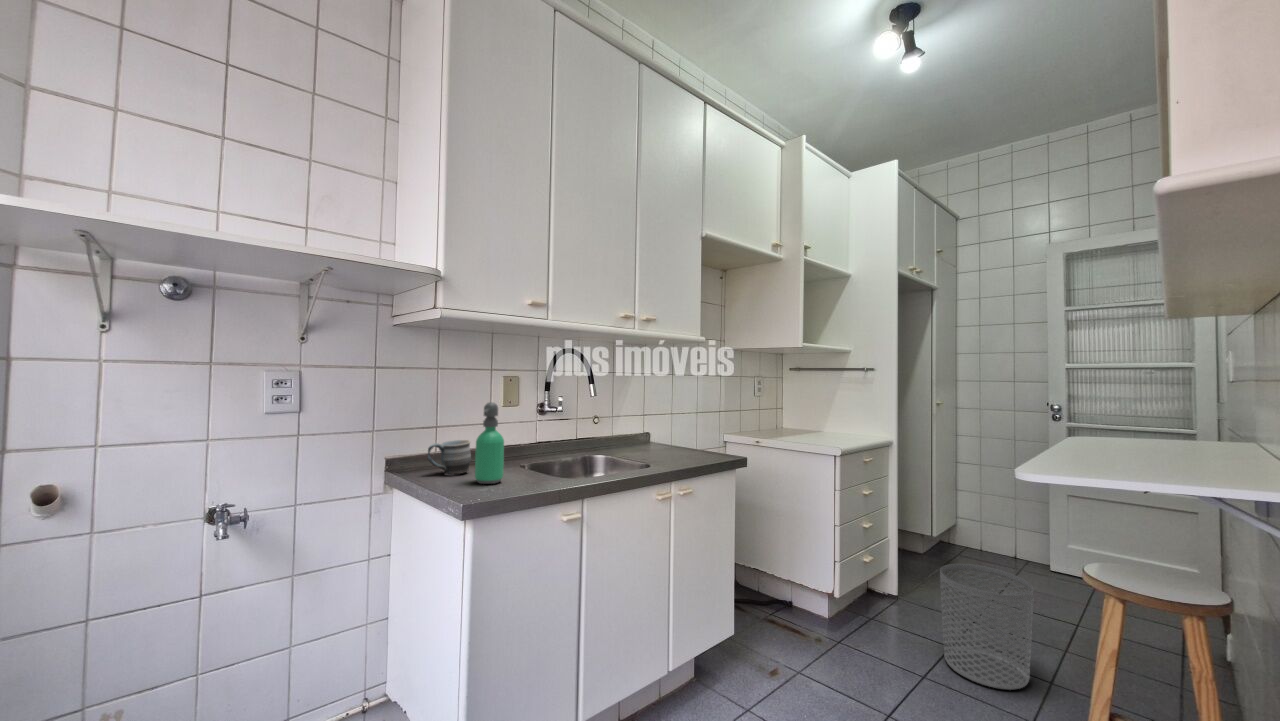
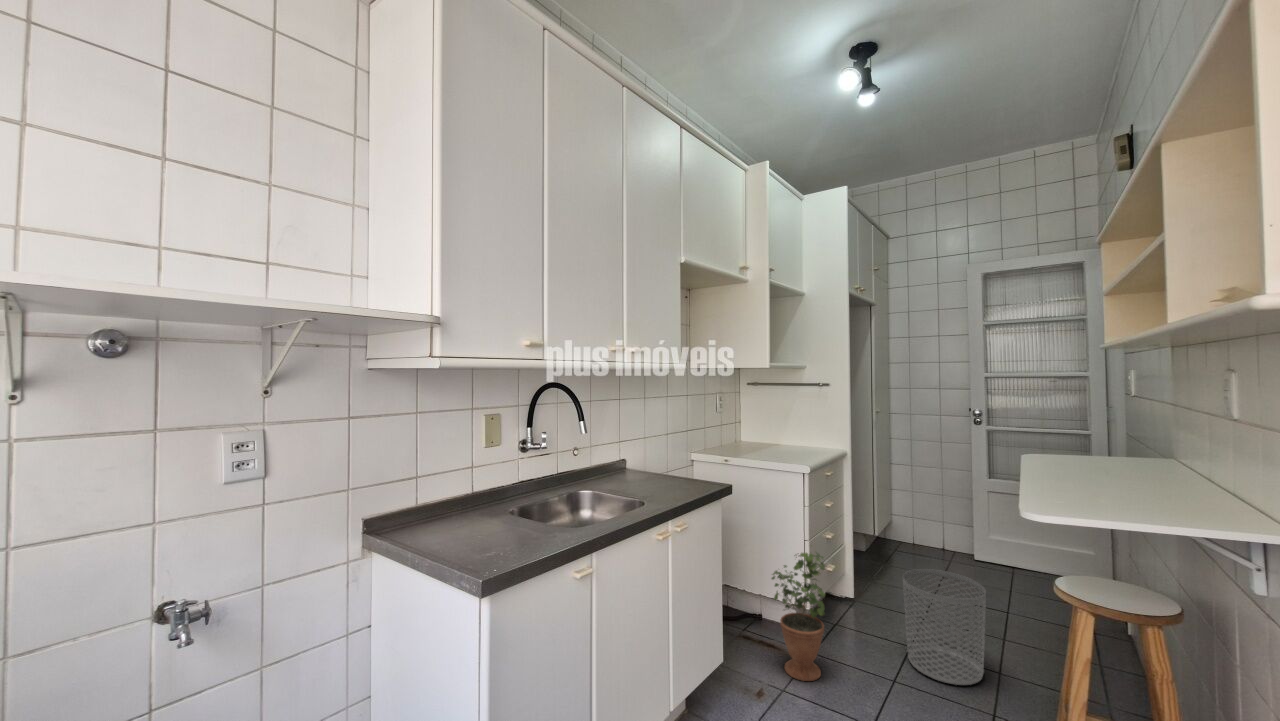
soap dispenser: present [475,402,504,484] -> none [474,454,505,544]
mug: present [428,440,471,474] -> none [414,492,461,532]
potted plant: none [793,528,852,667] -> present [772,553,825,681]

